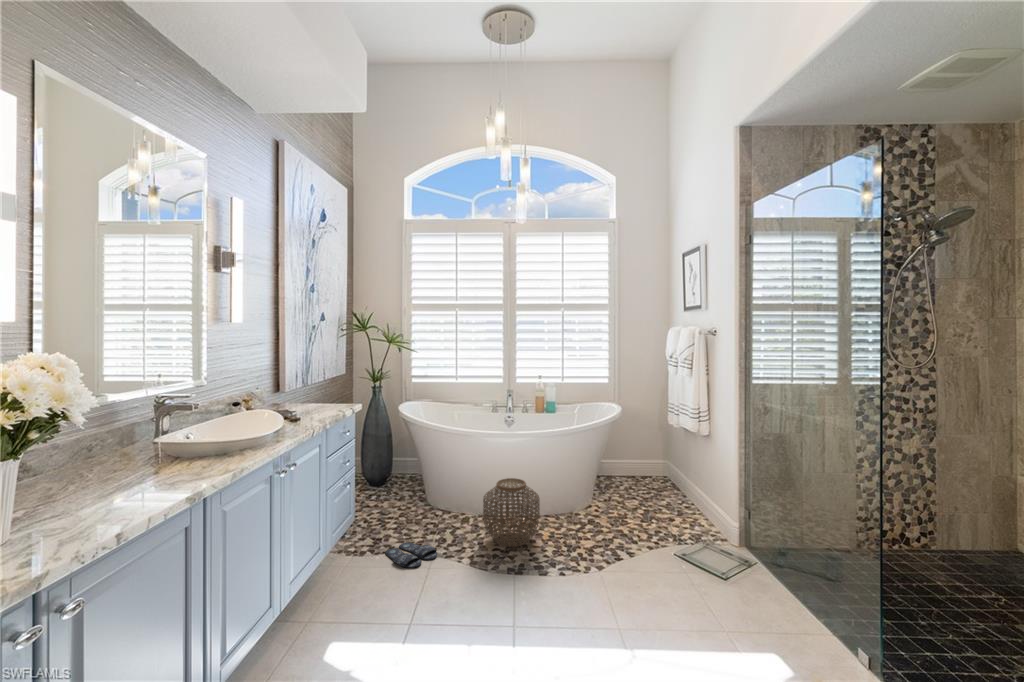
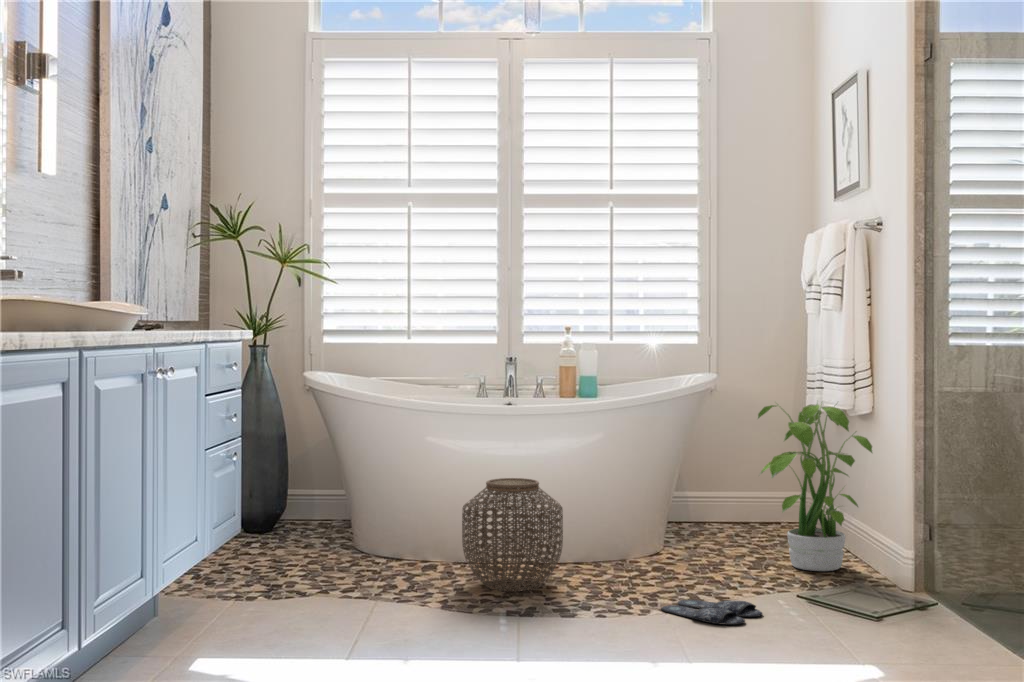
potted plant: none [645,426,711,524] -> present [758,403,872,571]
slippers: present [385,542,437,568] -> present [661,600,762,625]

